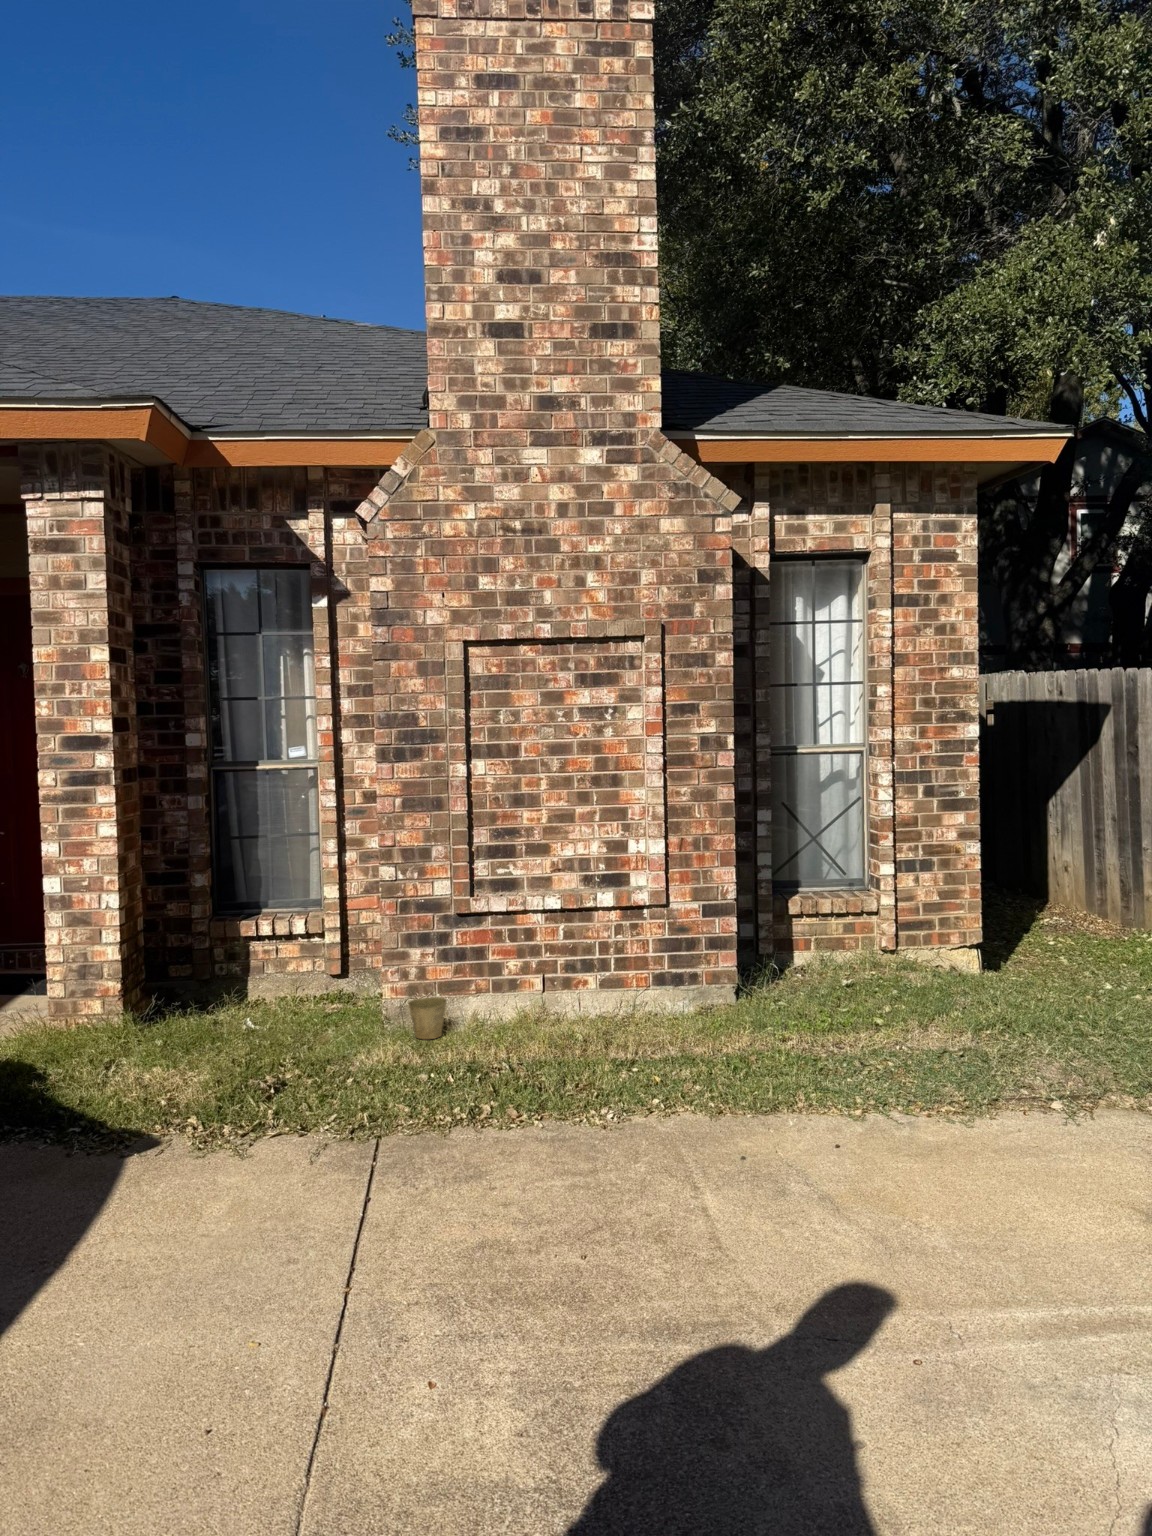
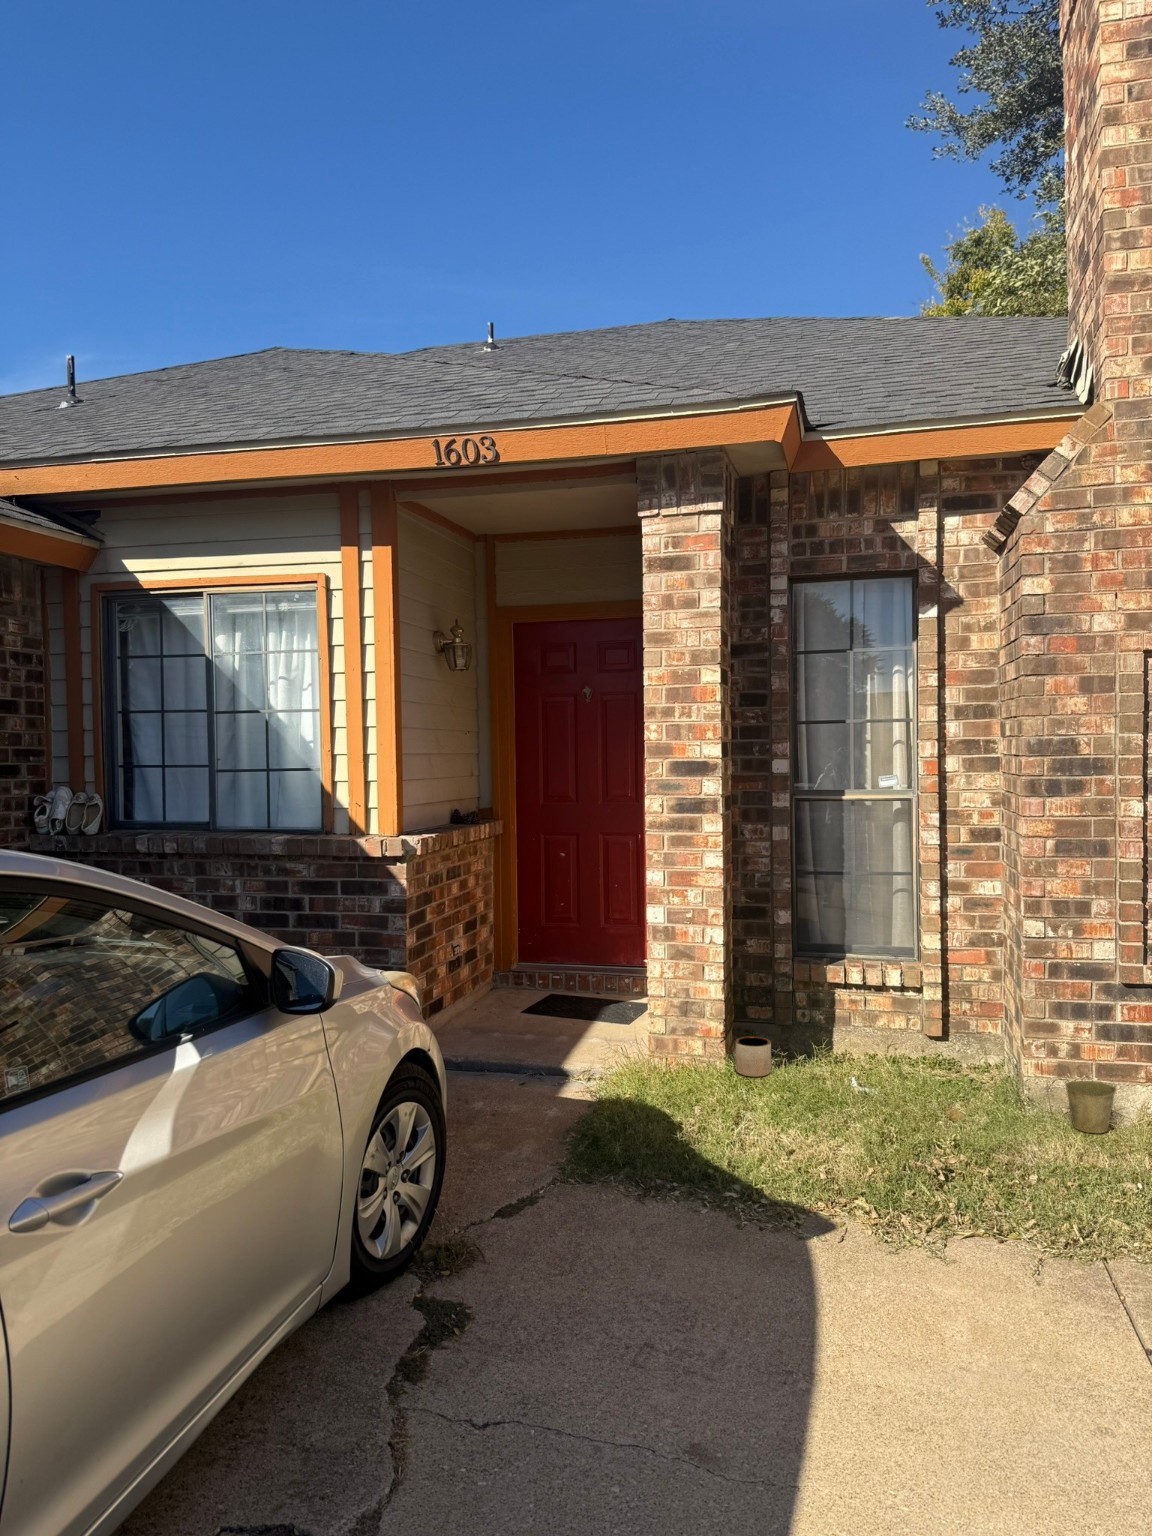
planter: none [137,990,173,1026] -> present [735,1036,771,1077]

